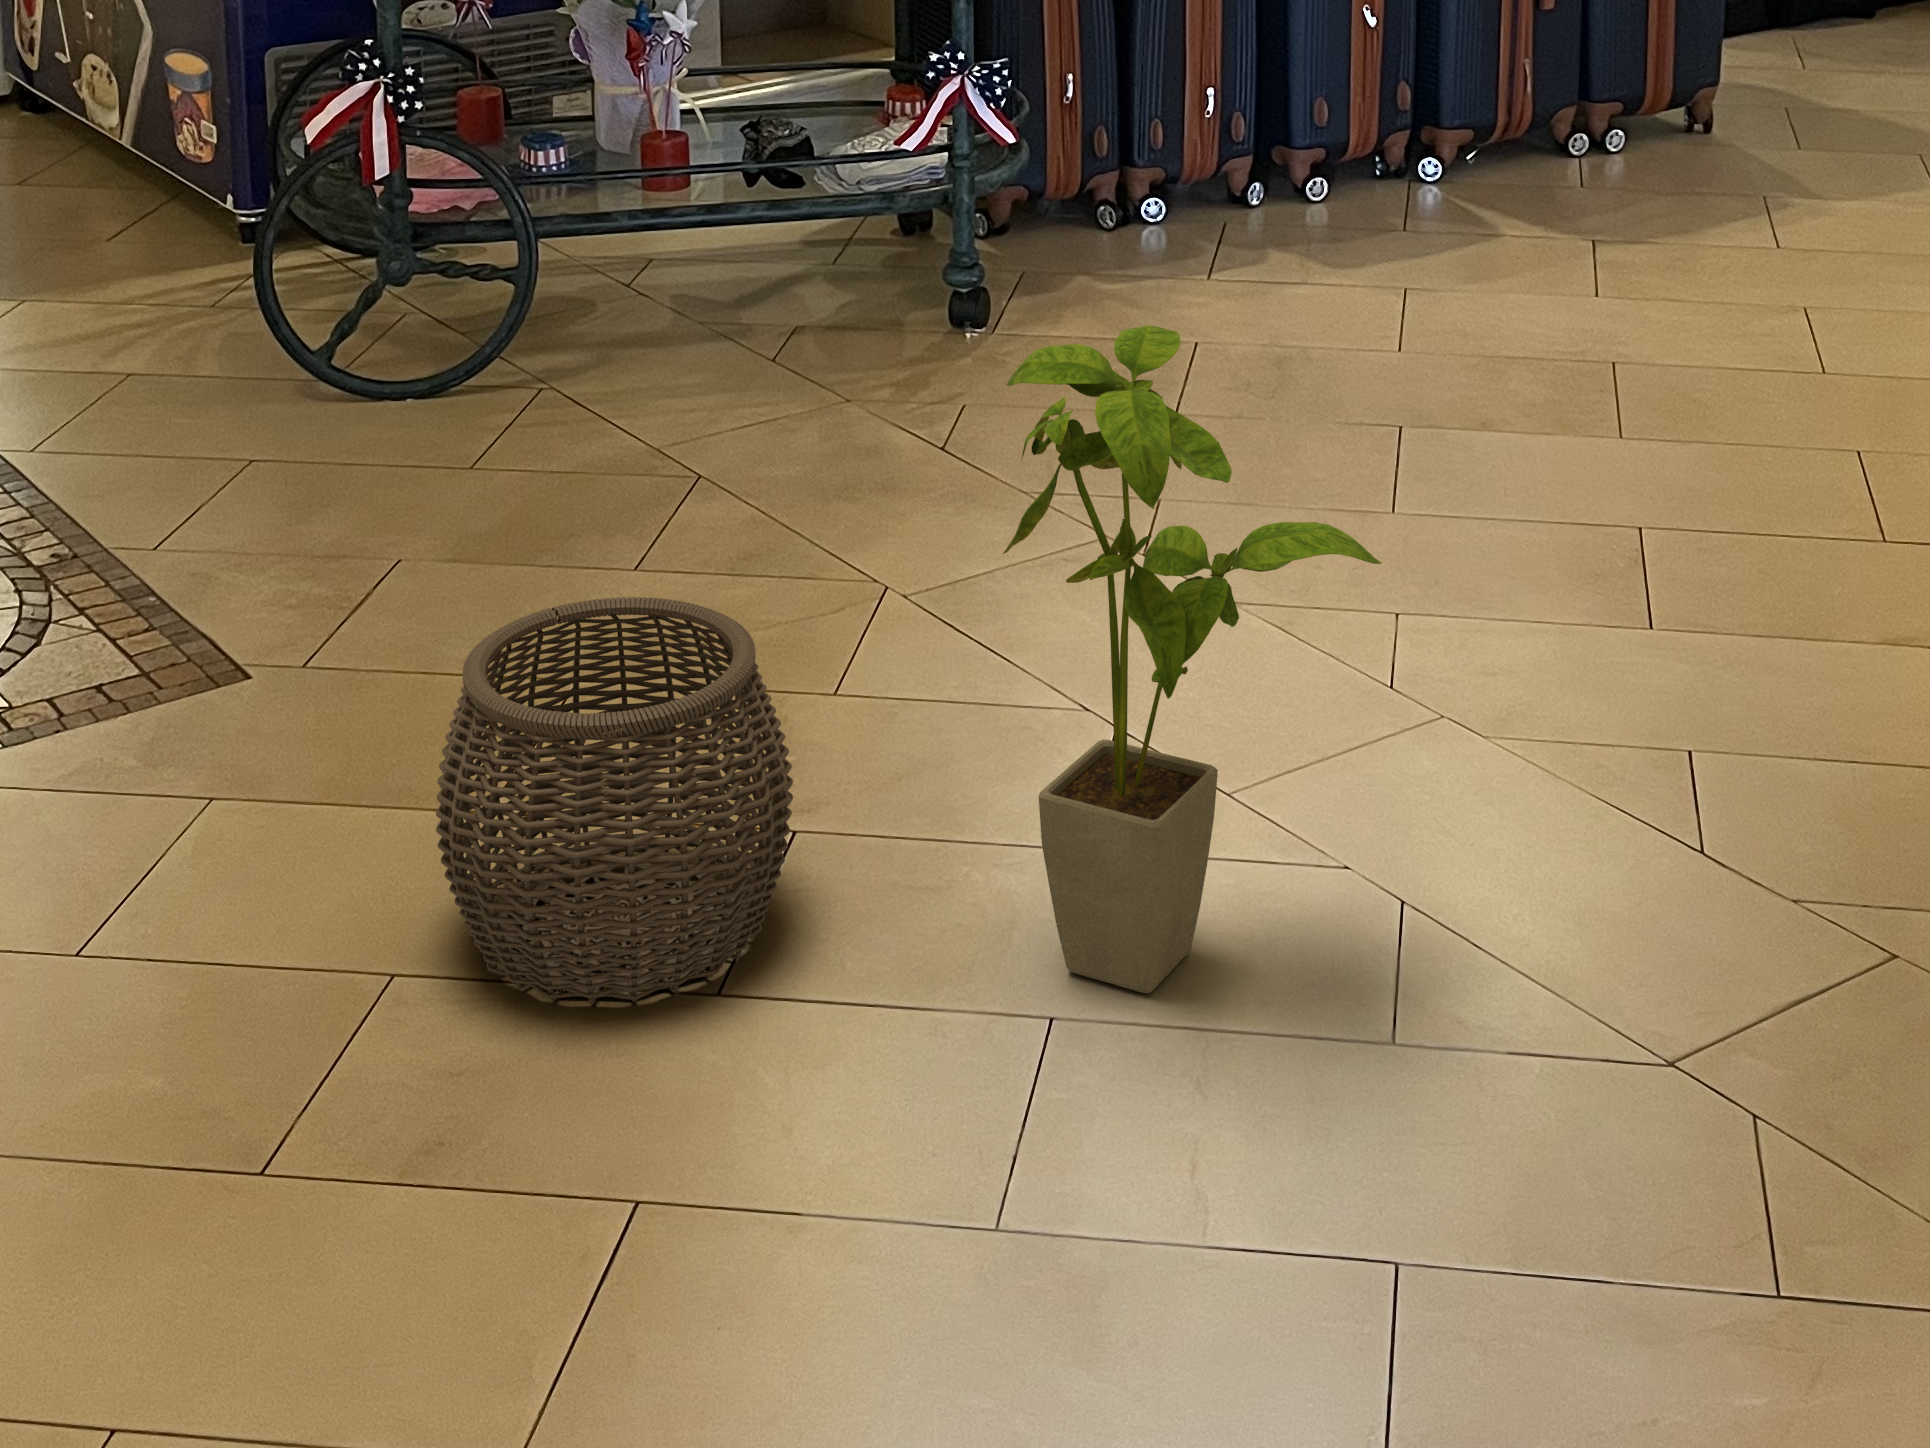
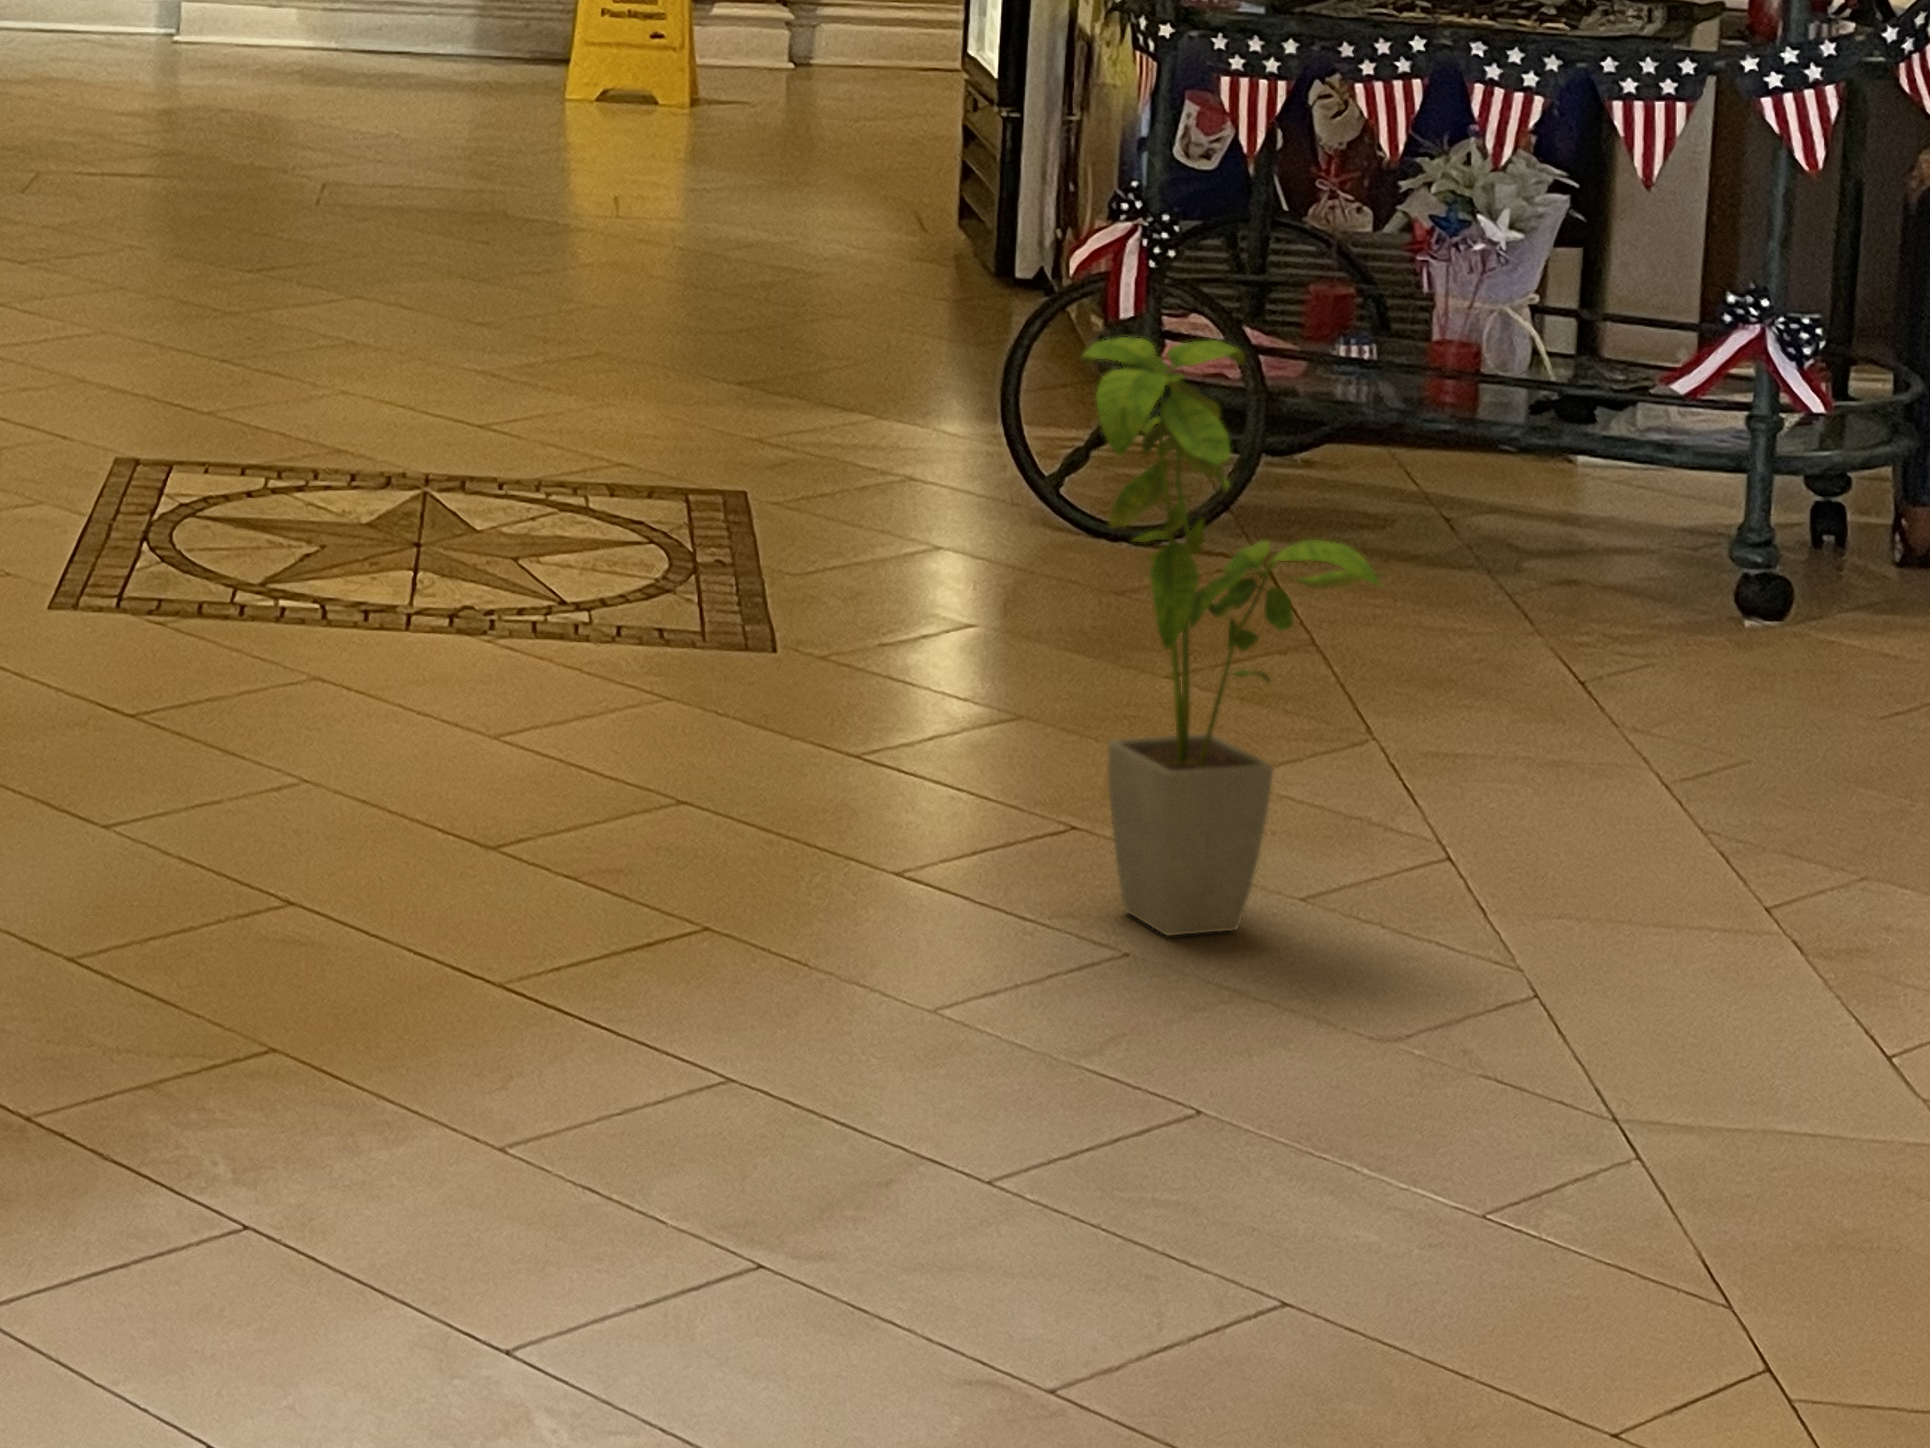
woven basket: present [436,597,793,1004] -> none [689,539,986,838]

